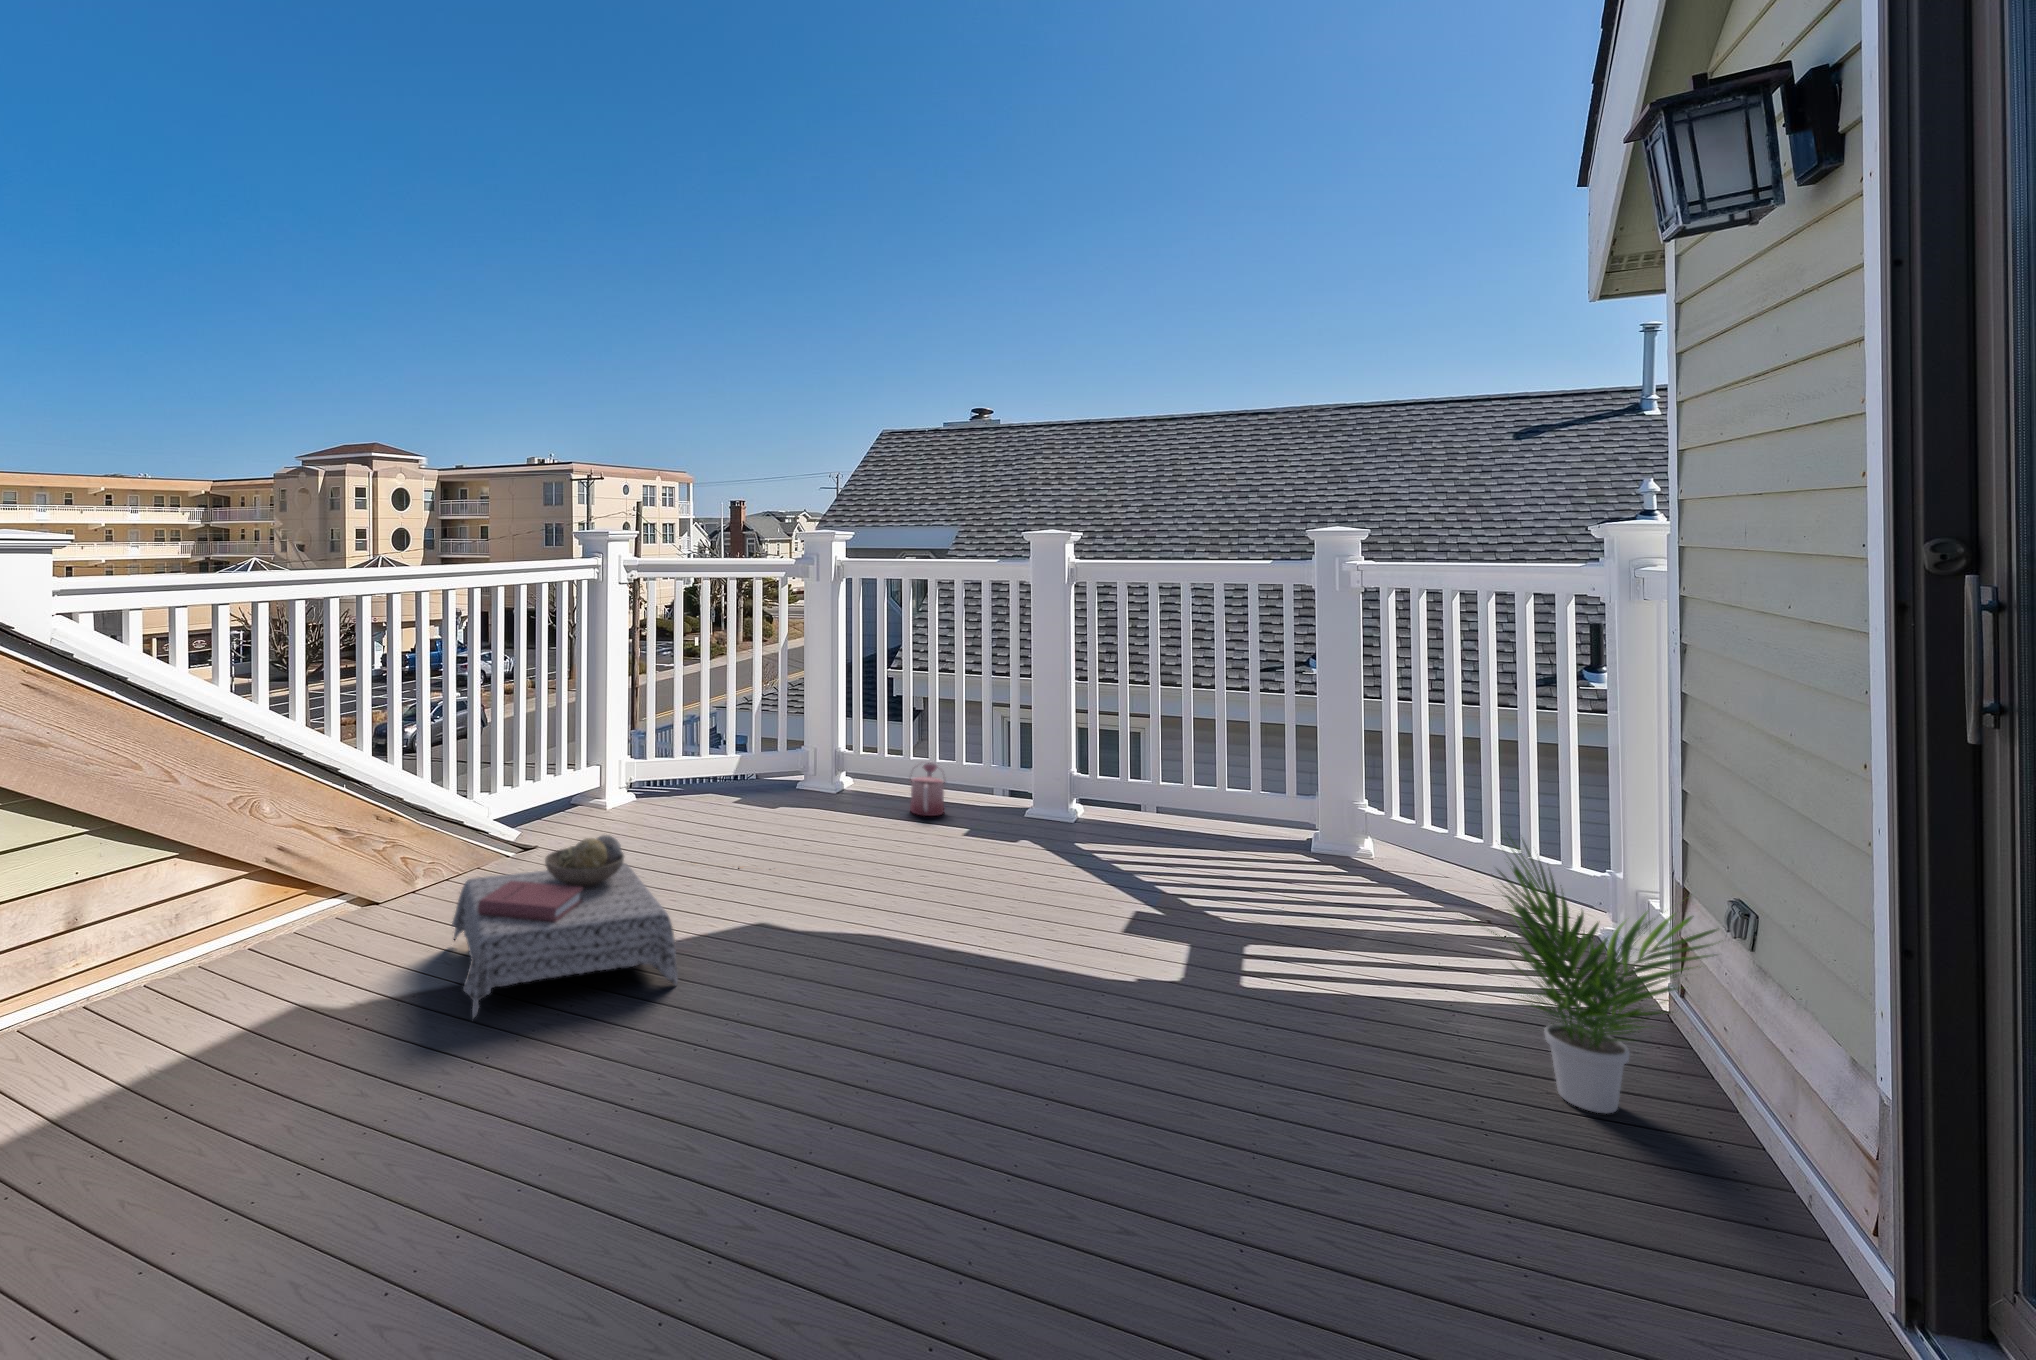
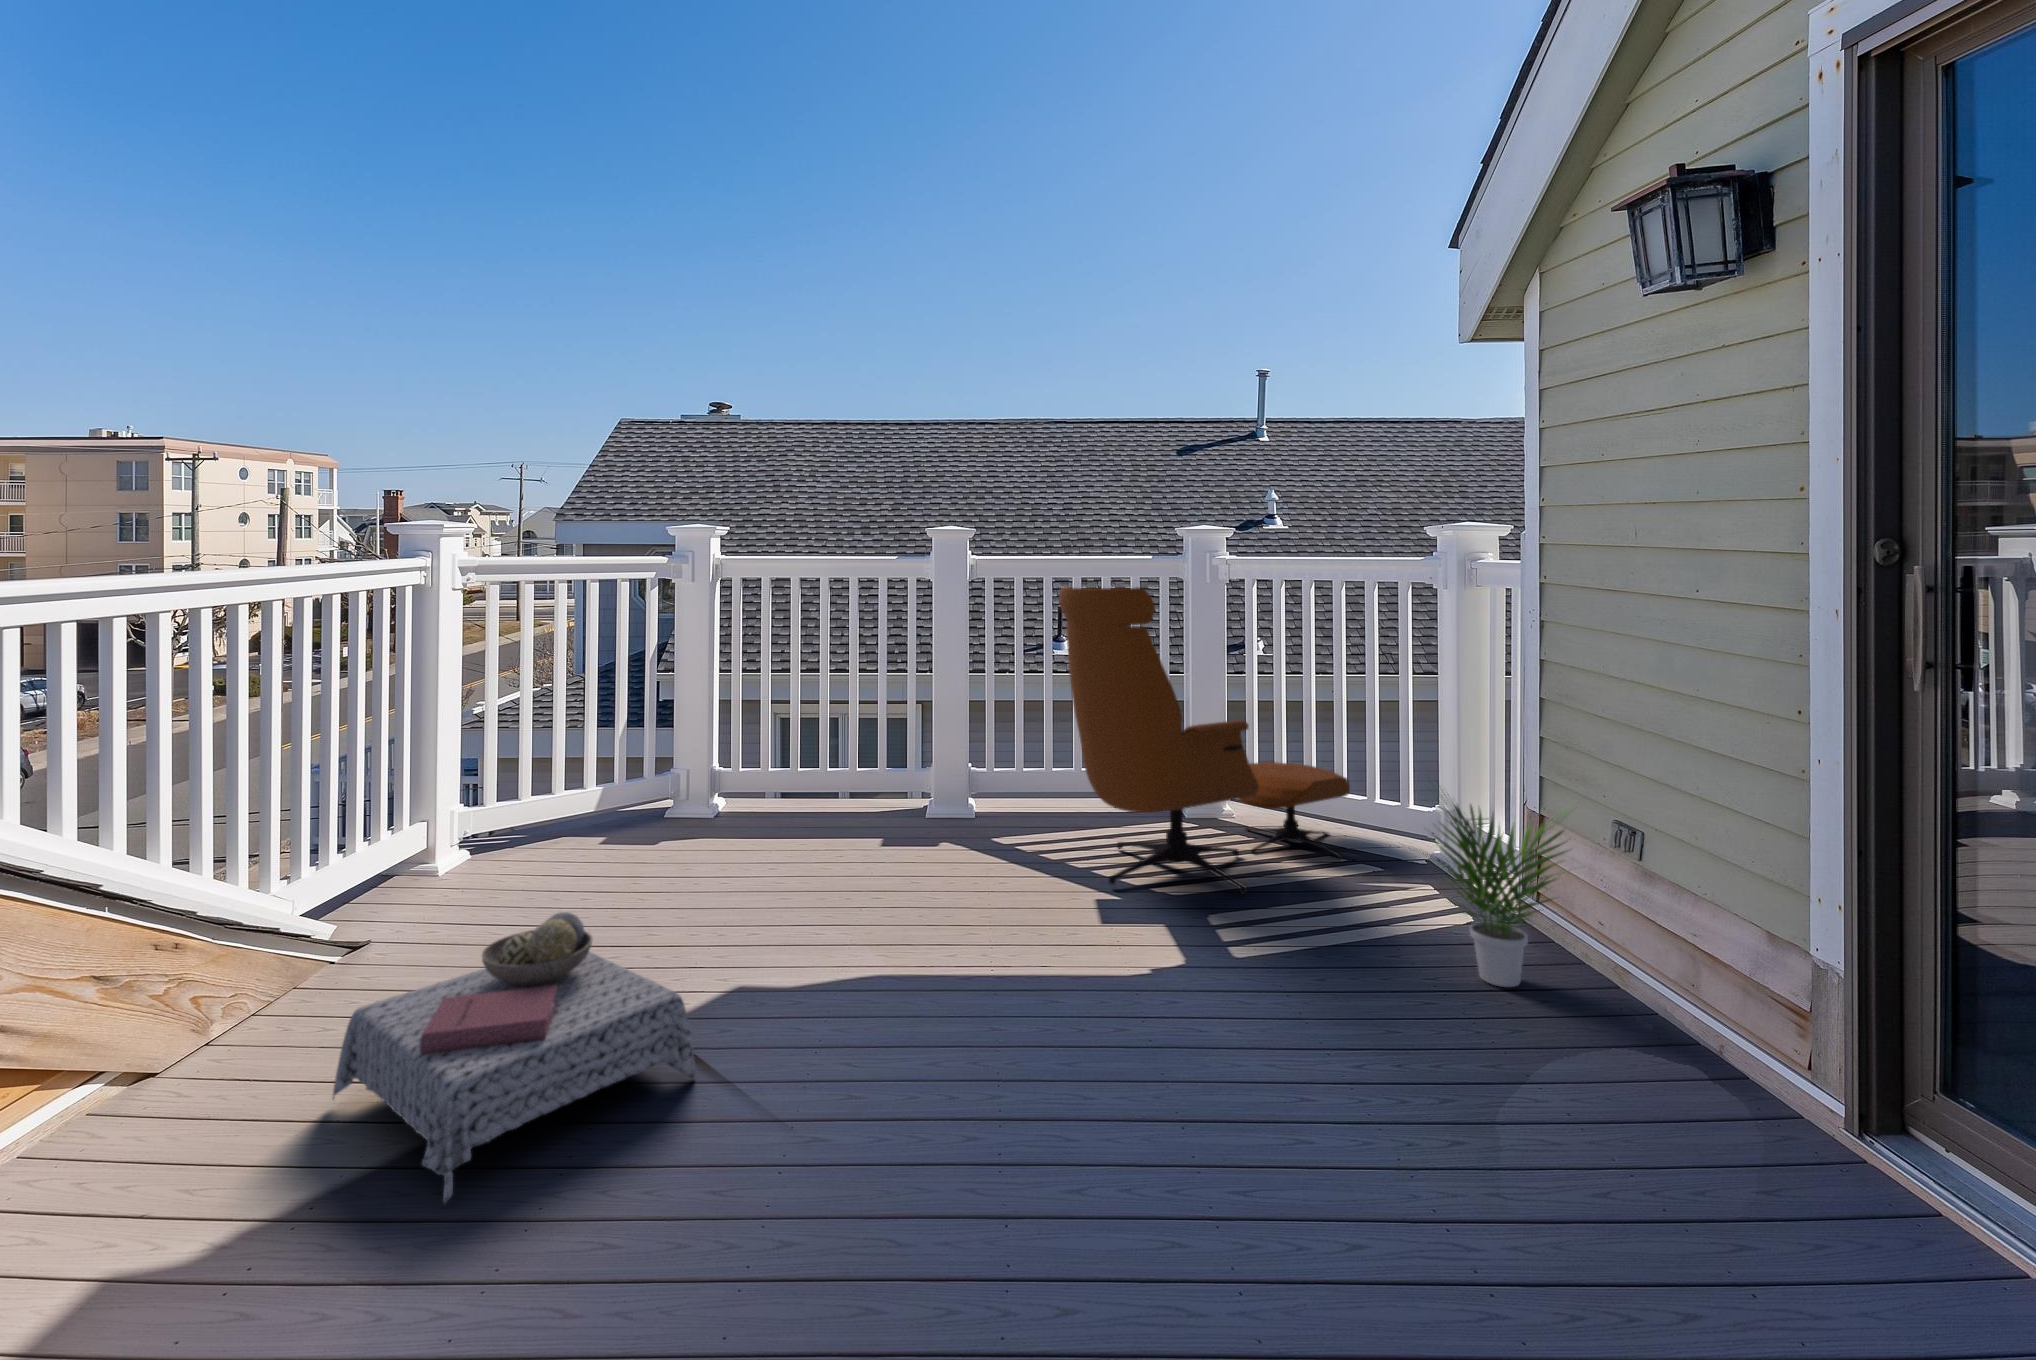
lounge chair: none [1110,591,1512,943] -> present [1059,587,1350,894]
watering can: present [910,761,945,816] -> none [813,772,853,831]

